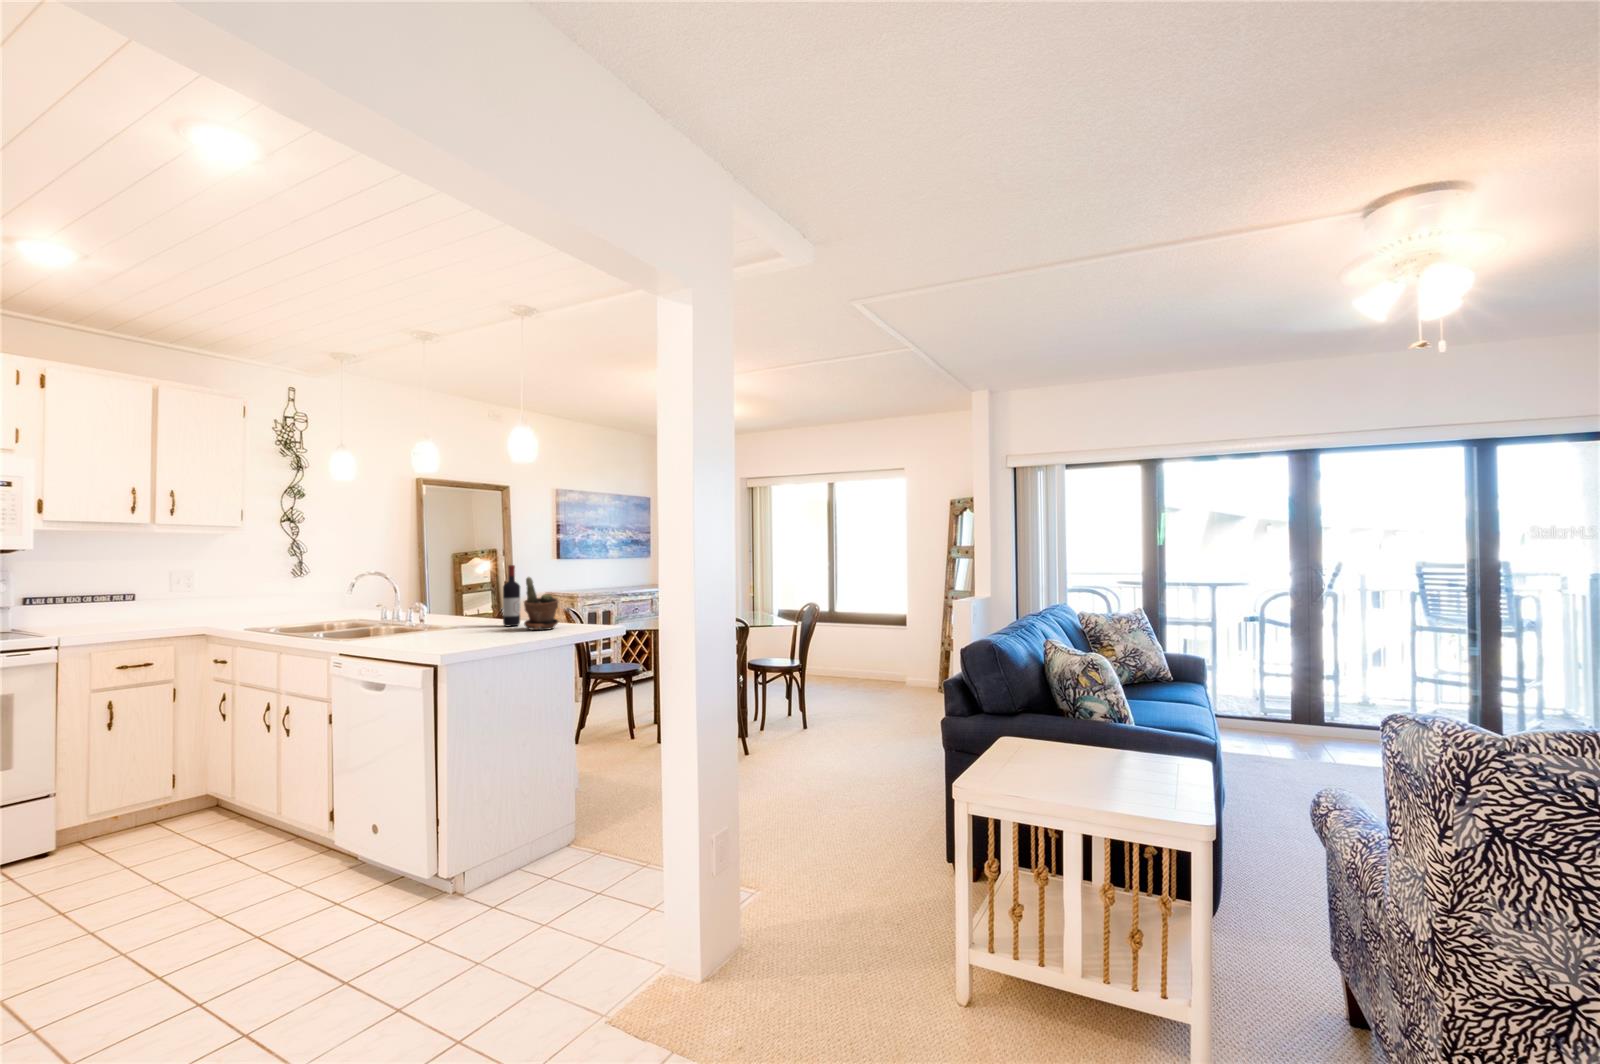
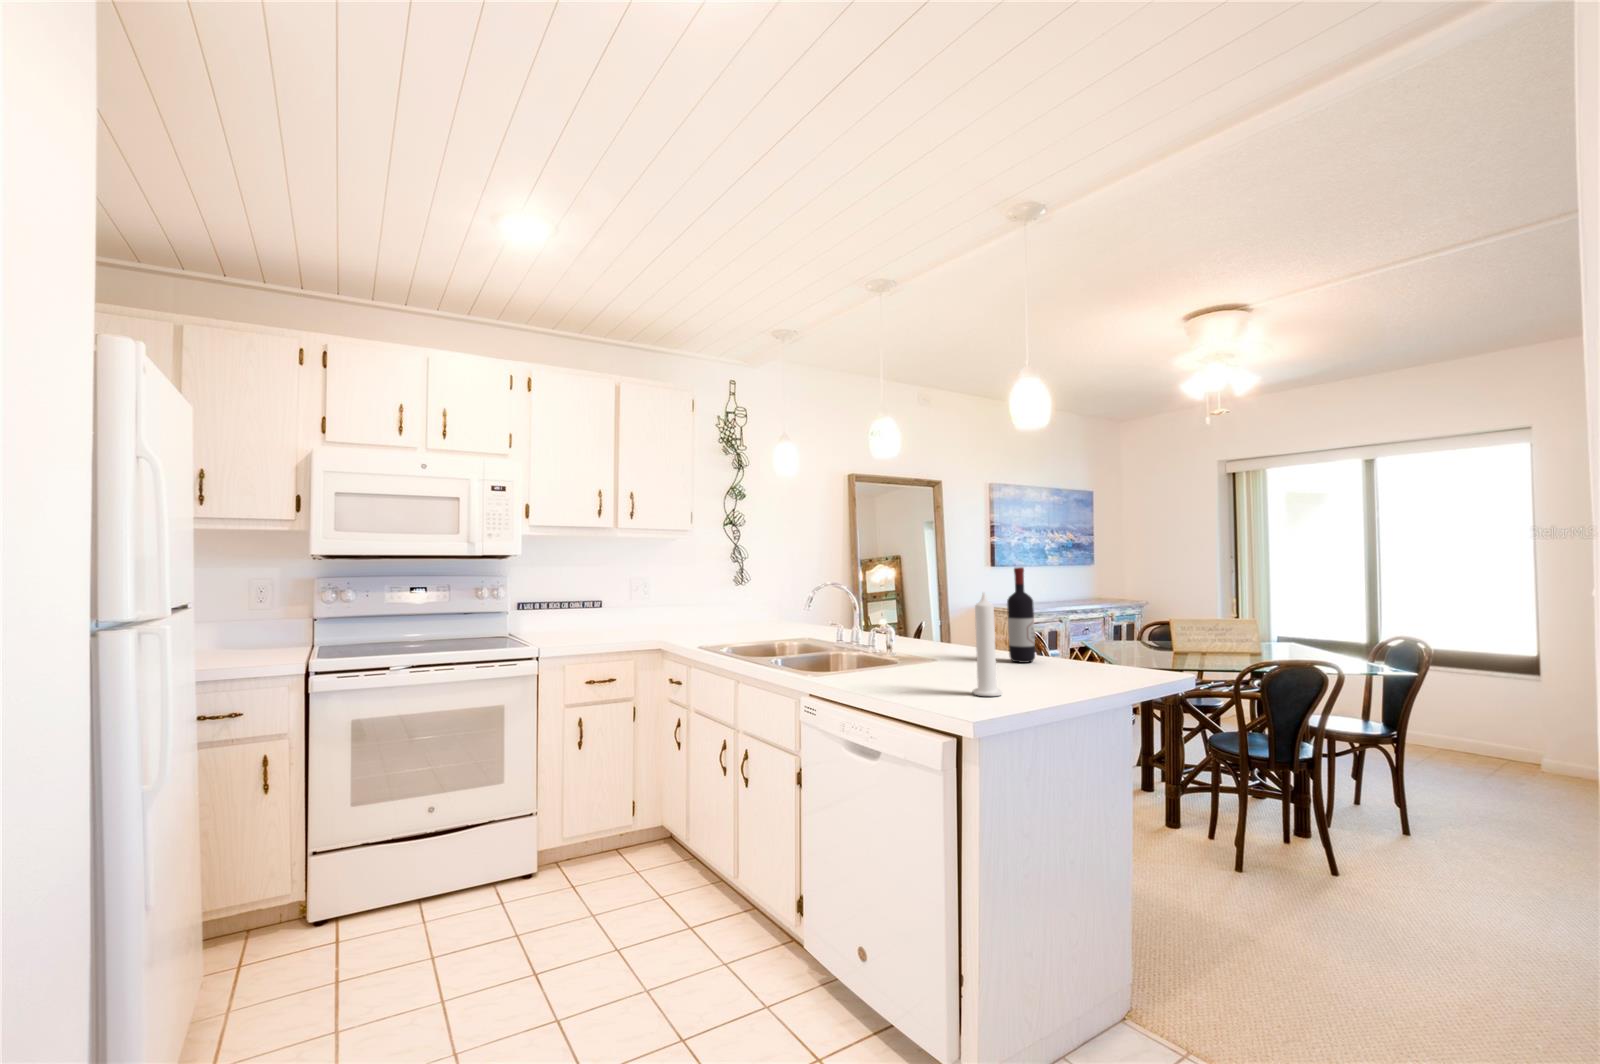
potted plant: present [524,577,558,630] -> none [1055,585,1115,675]
candle: none [452,582,471,643] -> present [973,592,1002,696]

